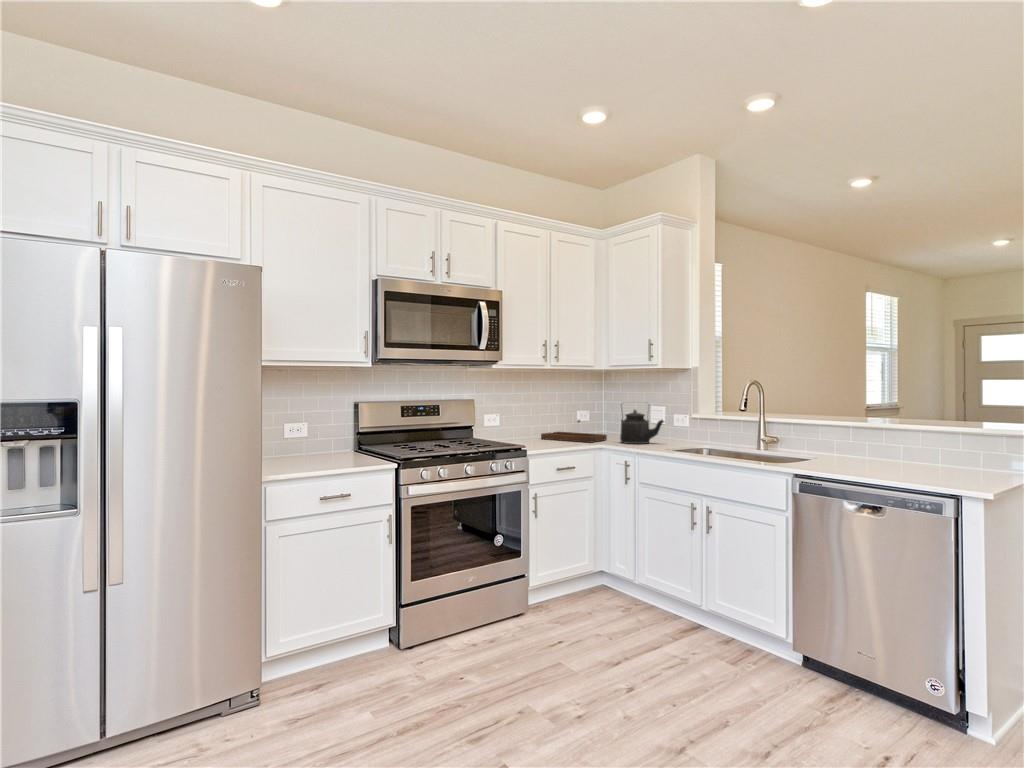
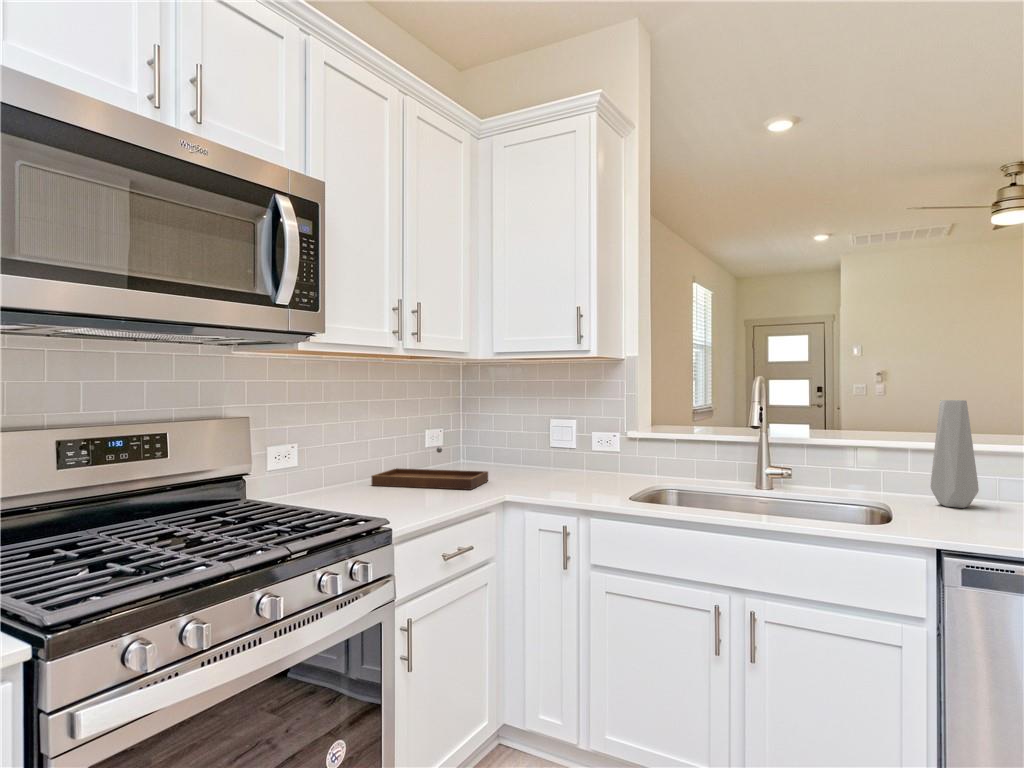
vase: none [858,394,887,462] -> present [930,400,979,508]
kettle: present [620,405,664,444] -> none [518,416,591,488]

